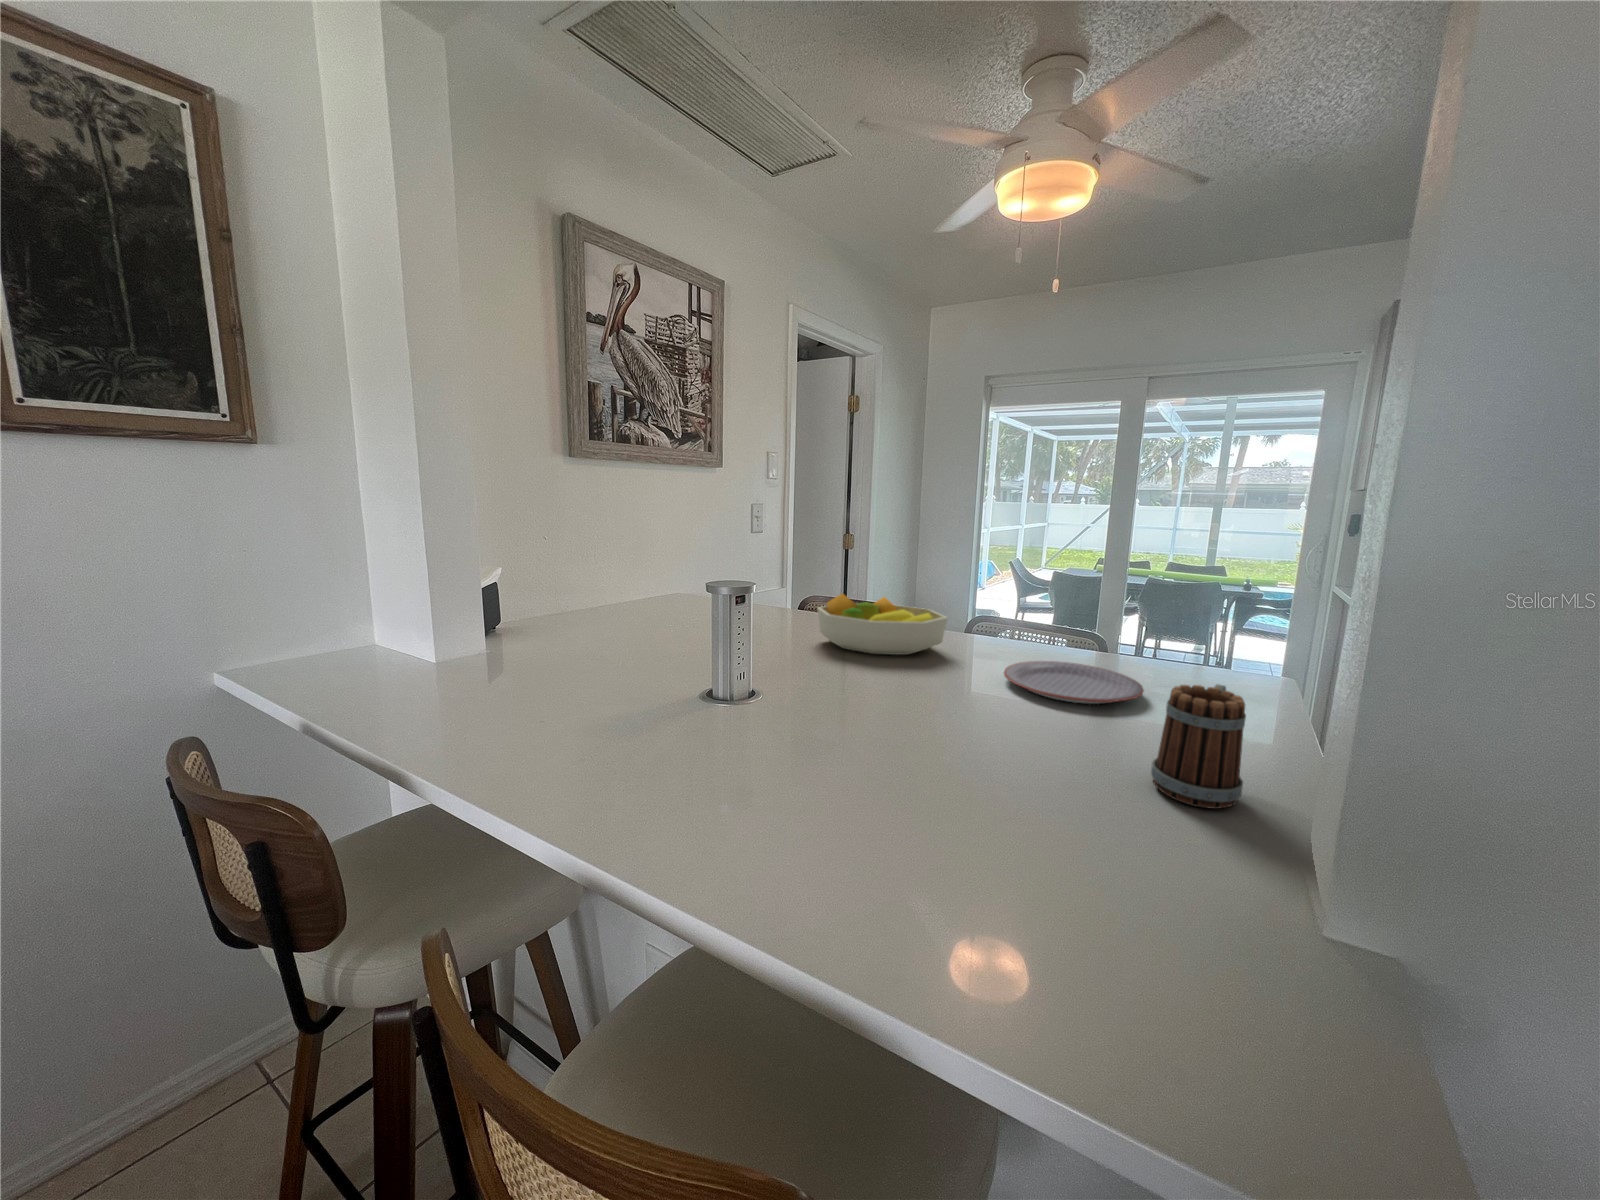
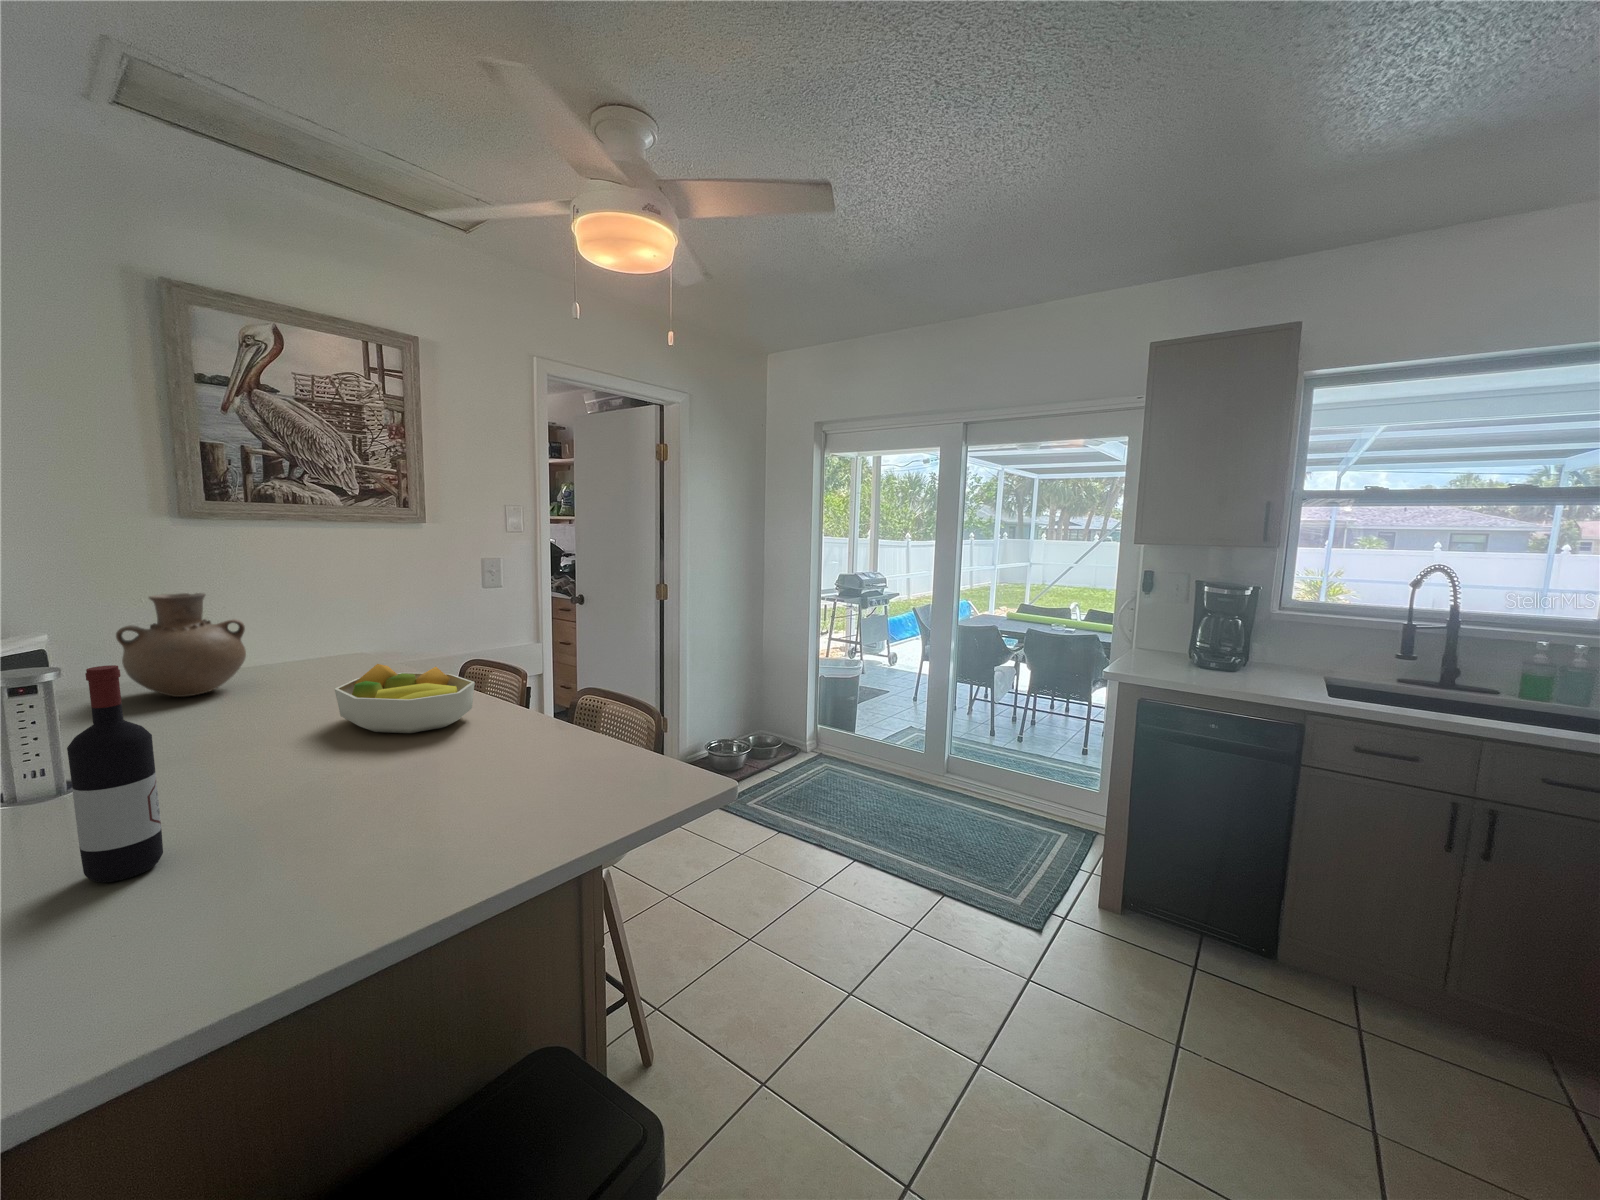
vase: none [575,530,664,629] -> present [116,593,246,697]
wine bottle: none [937,568,996,761] -> present [67,665,163,882]
plate: present [1004,661,1144,704] -> none [399,746,559,804]
mug: present [1151,684,1246,809] -> none [189,806,352,963]

